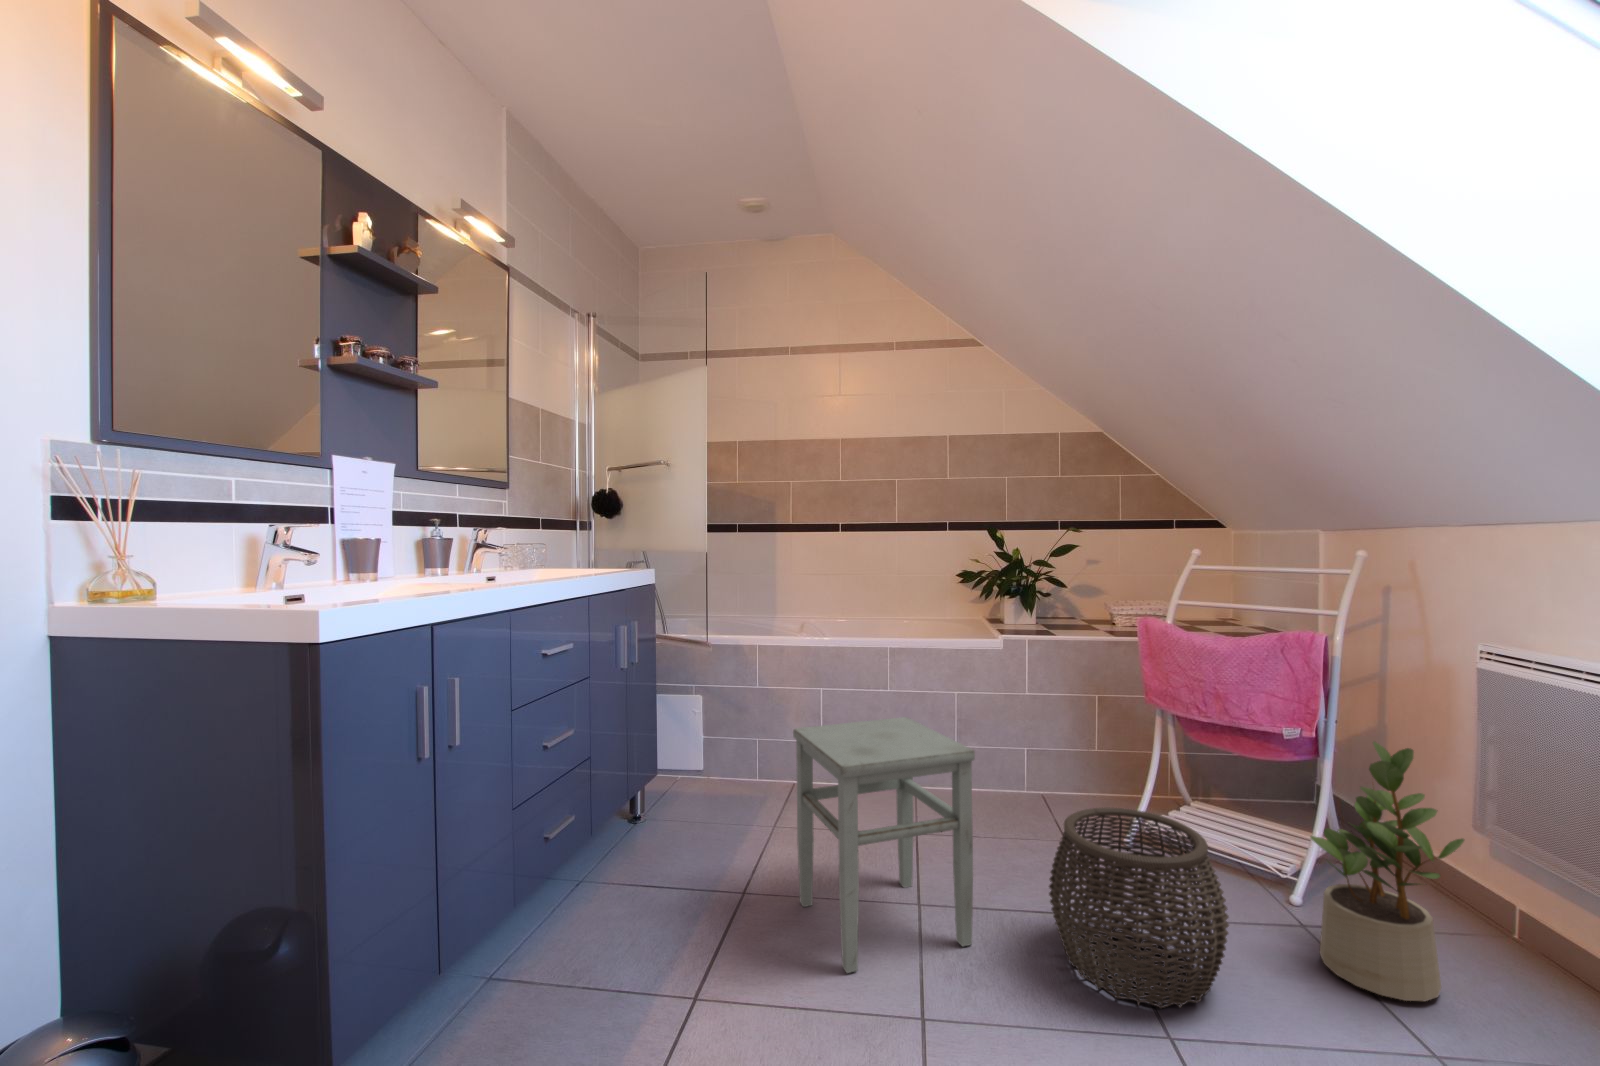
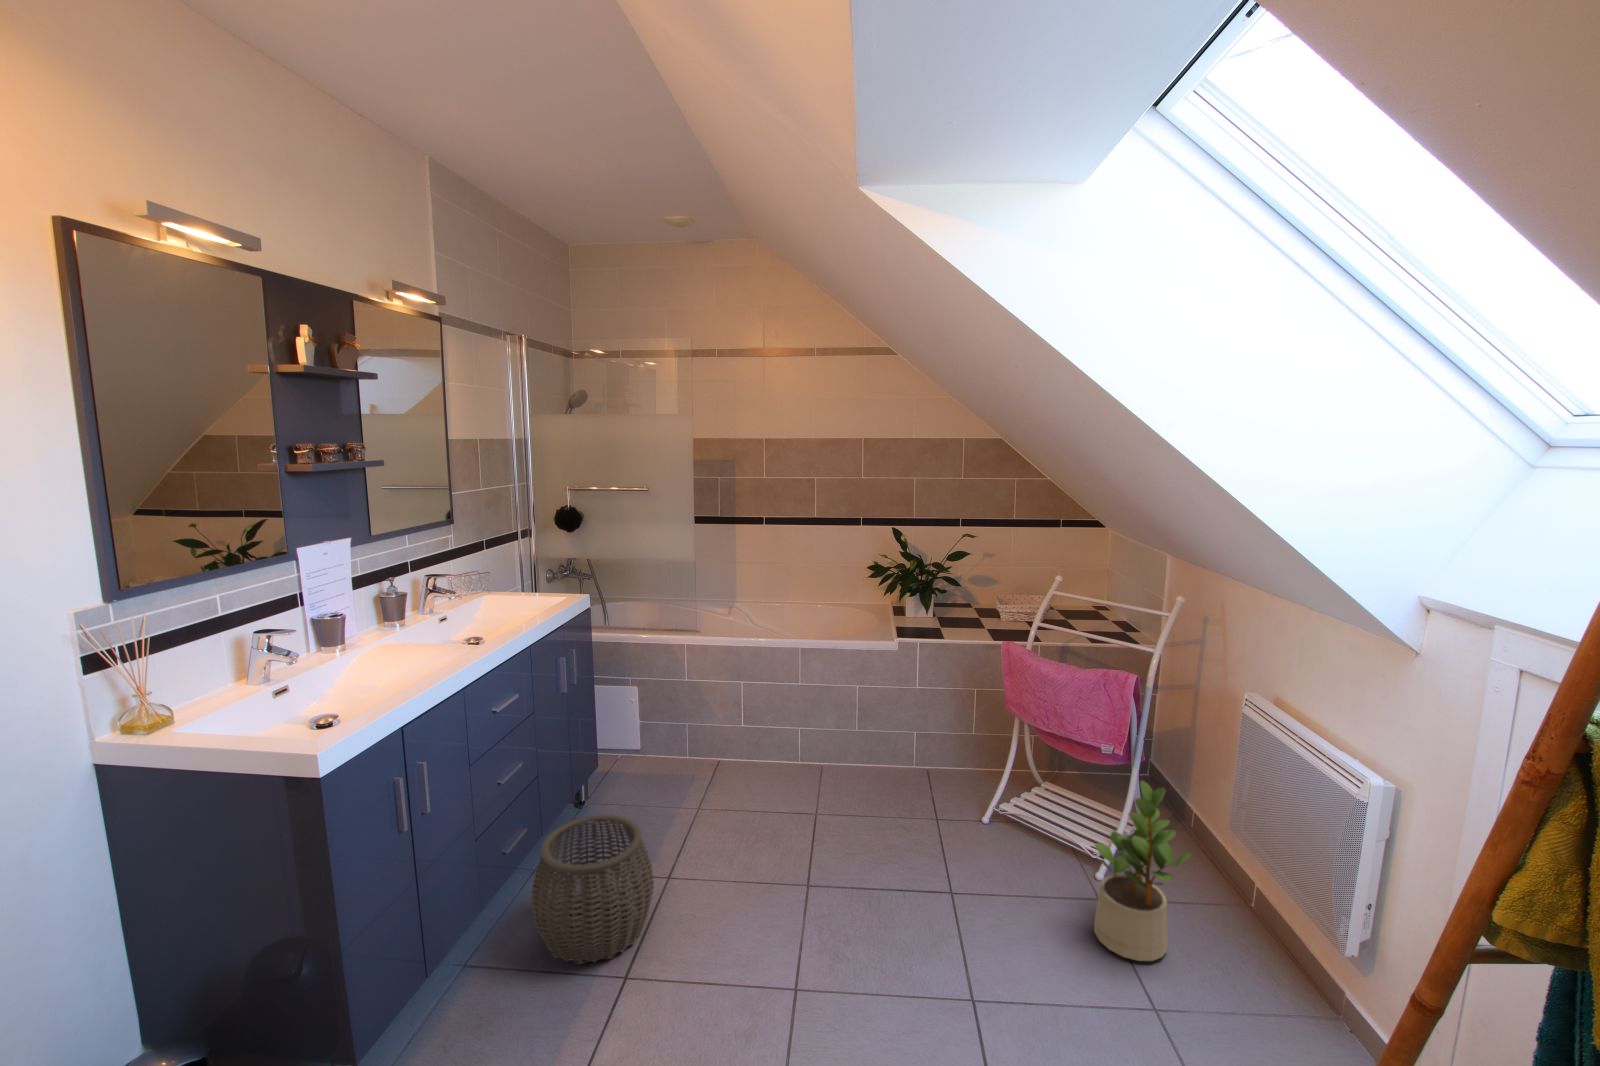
stool: present [793,717,975,973] -> none [708,742,848,953]
woven basket: present [1049,808,1229,1008] -> present [531,815,654,964]

